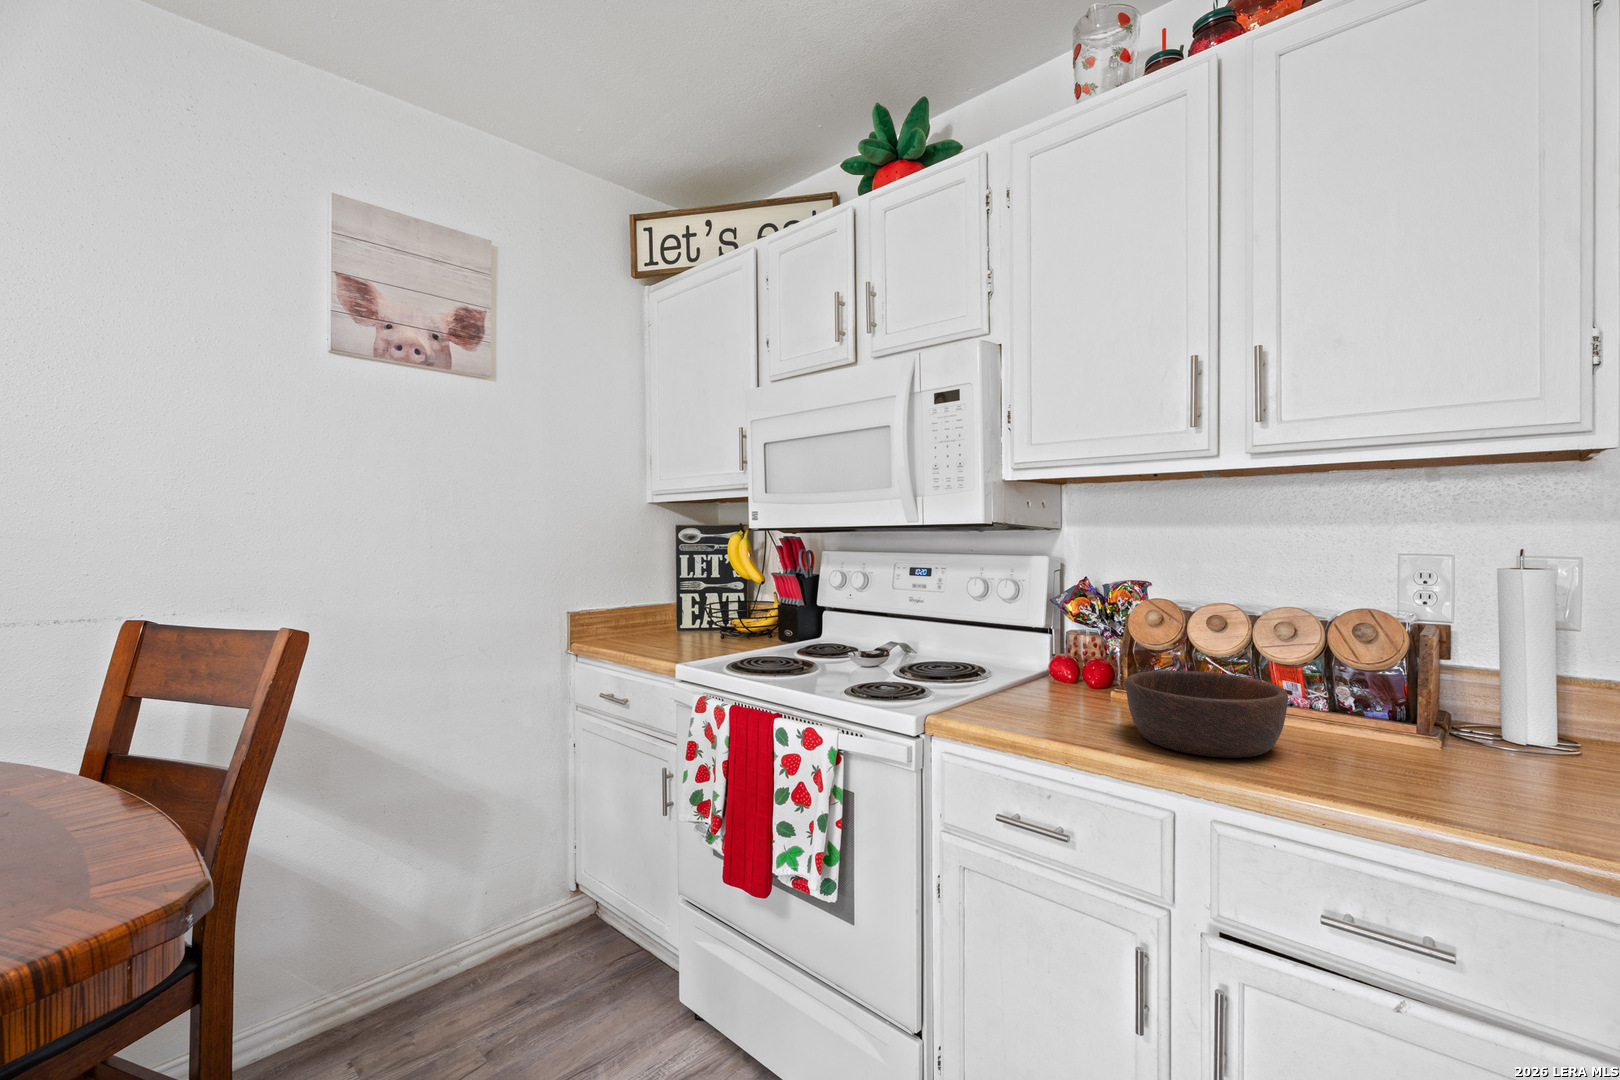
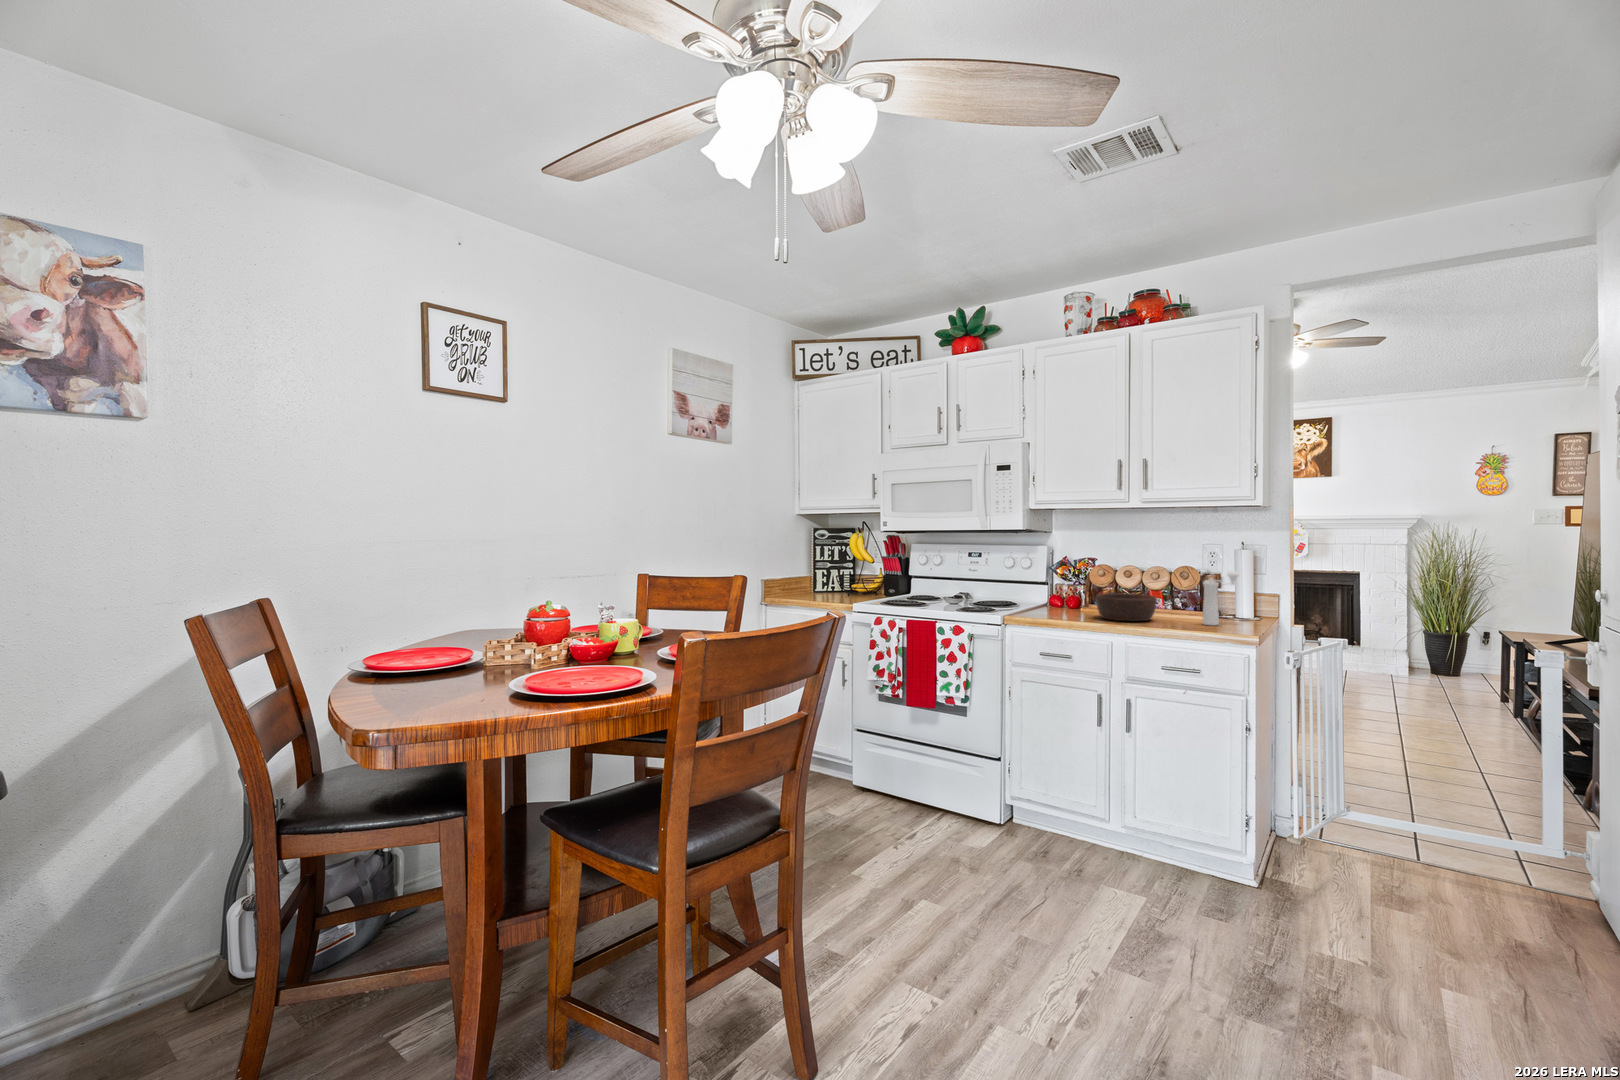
pepper mill: none [1427,632,1547,792] -> present [1203,571,1239,625]

